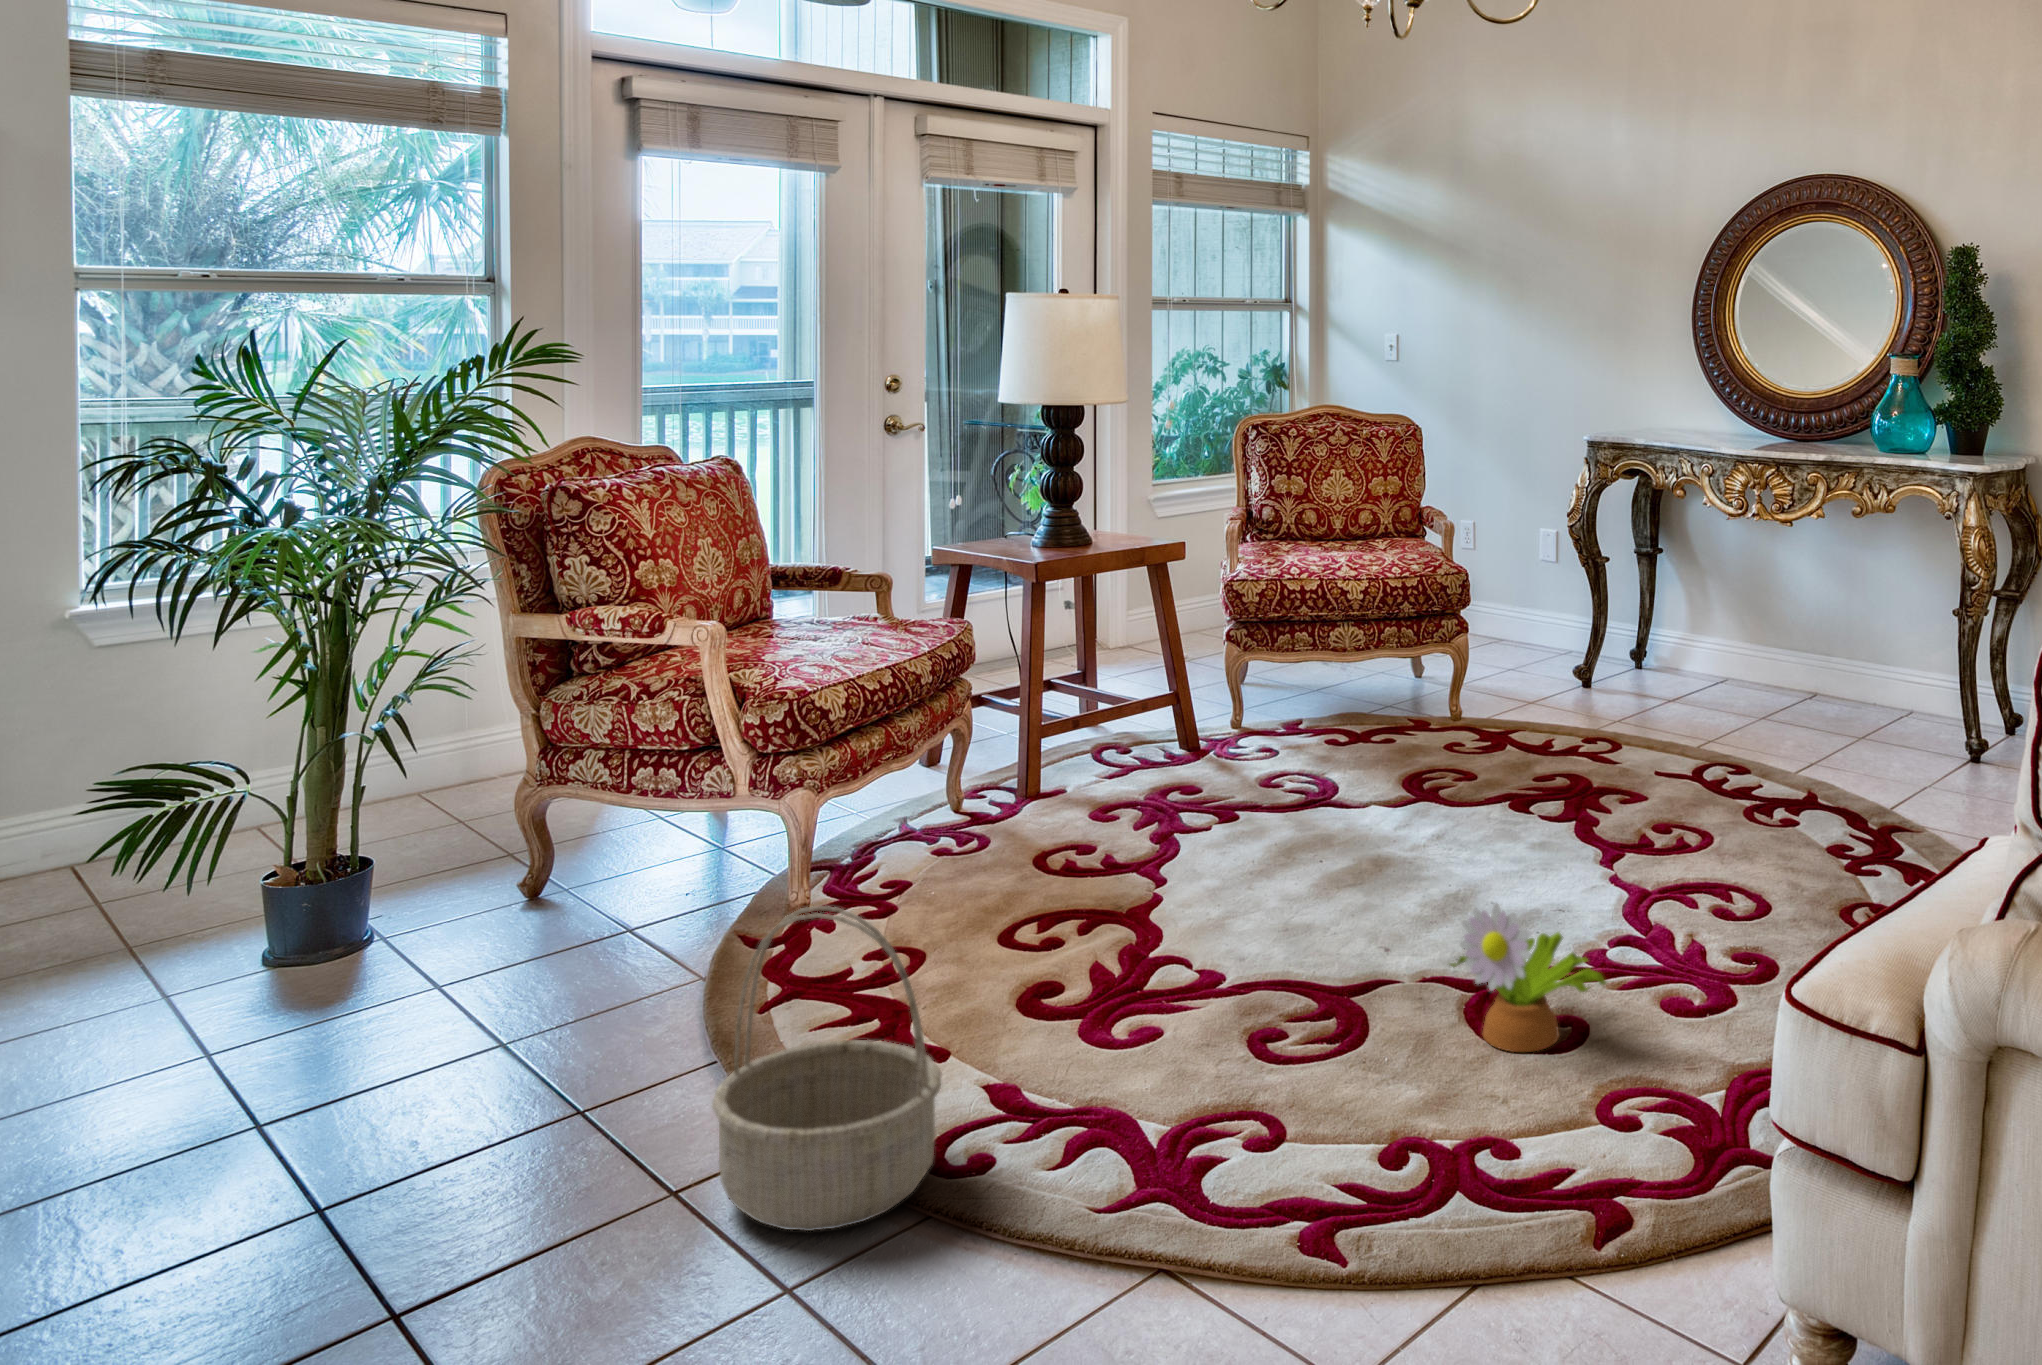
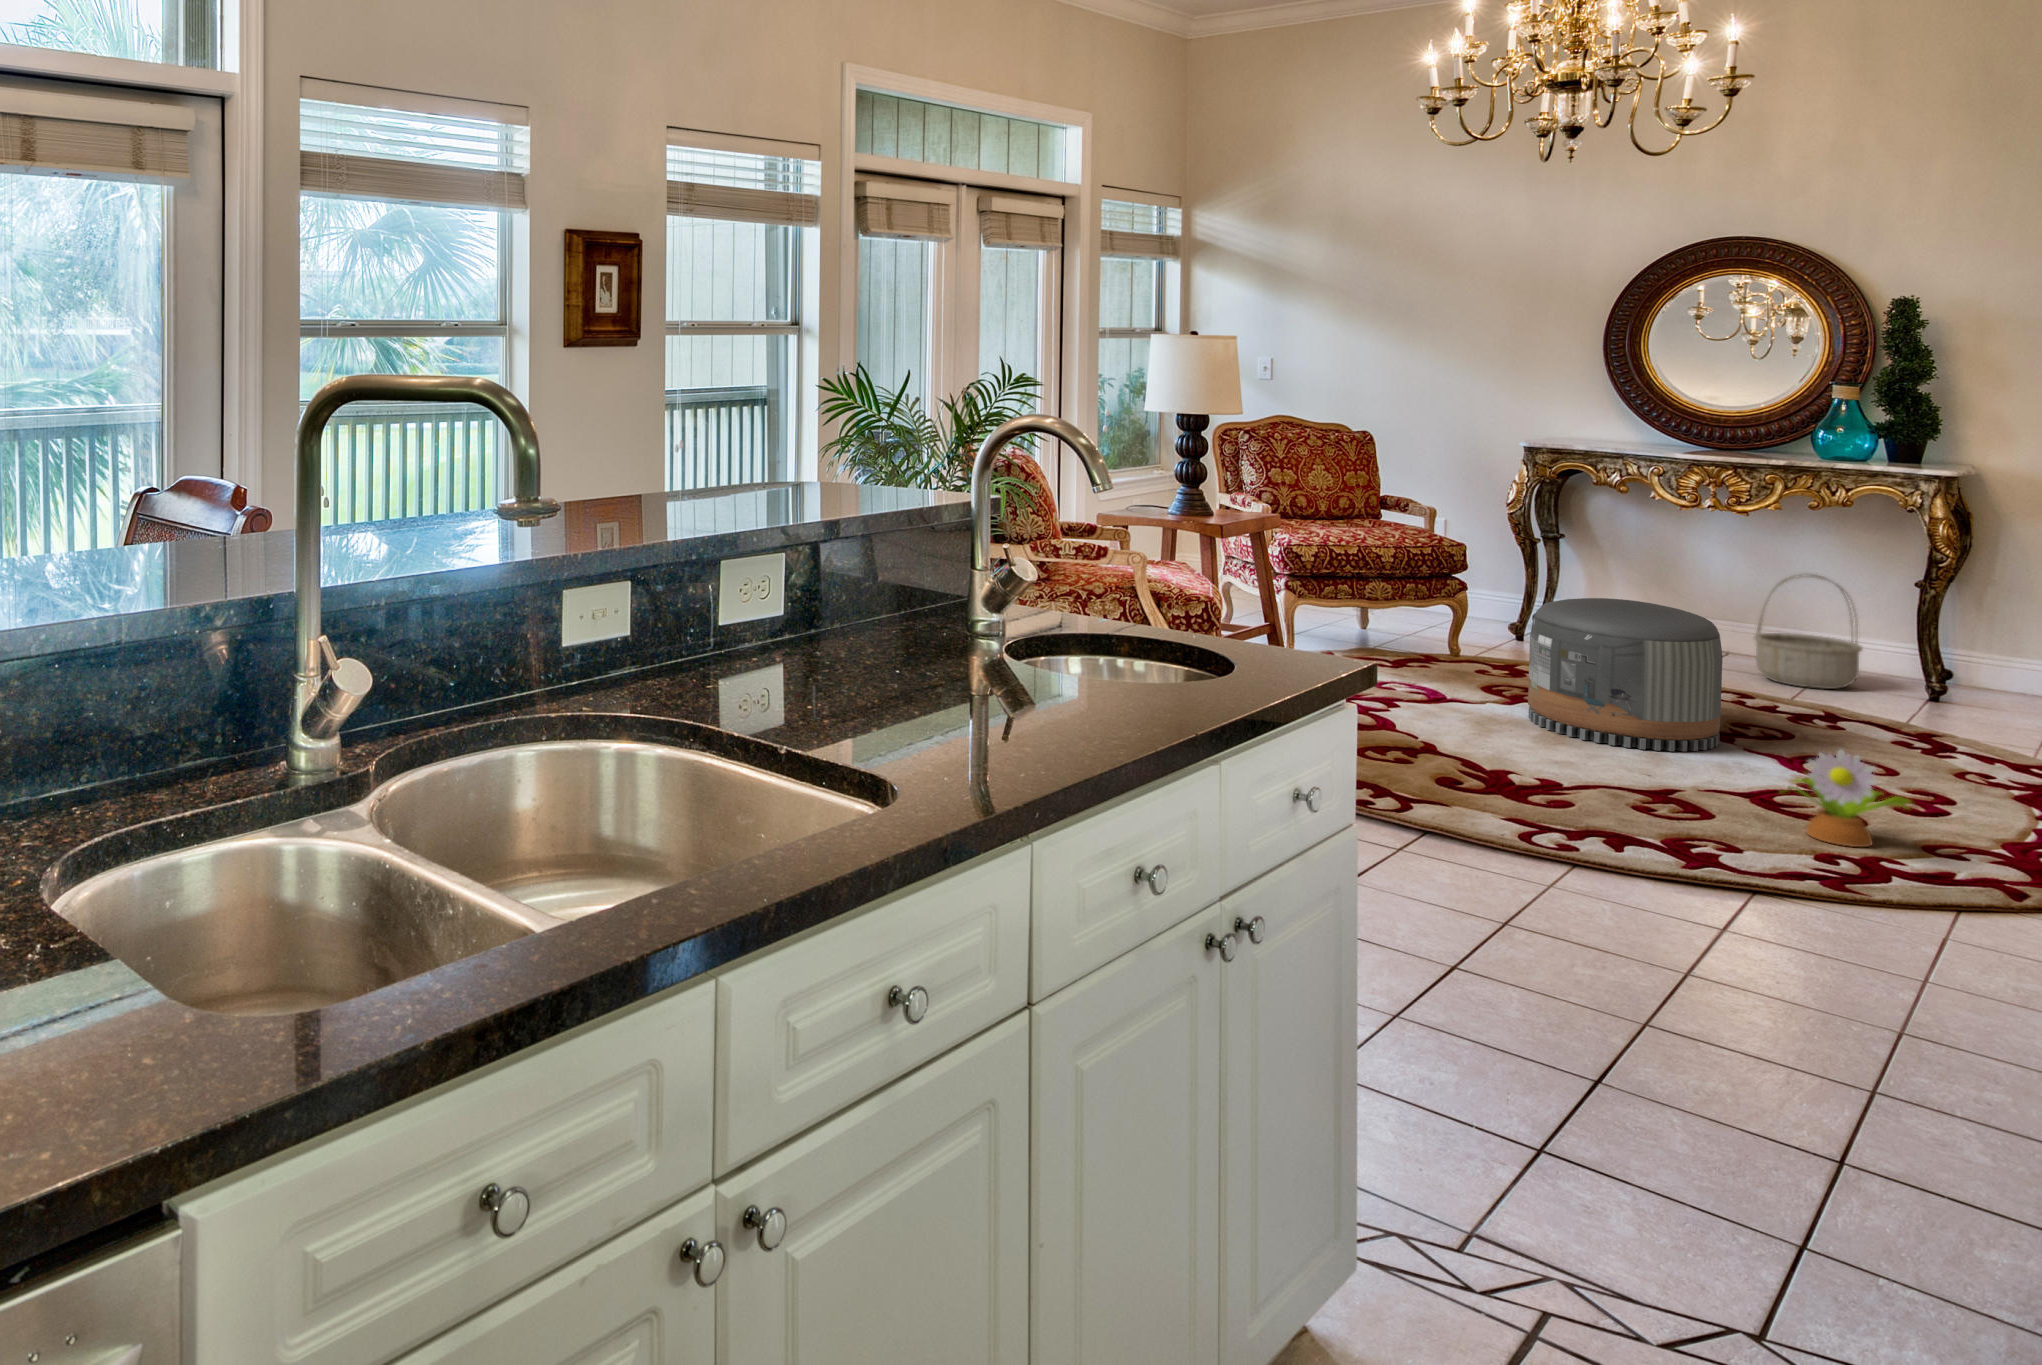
pouf: none [1390,650,1607,870] -> present [1528,598,1723,751]
basket: present [712,906,941,1231] -> present [1754,574,1862,689]

